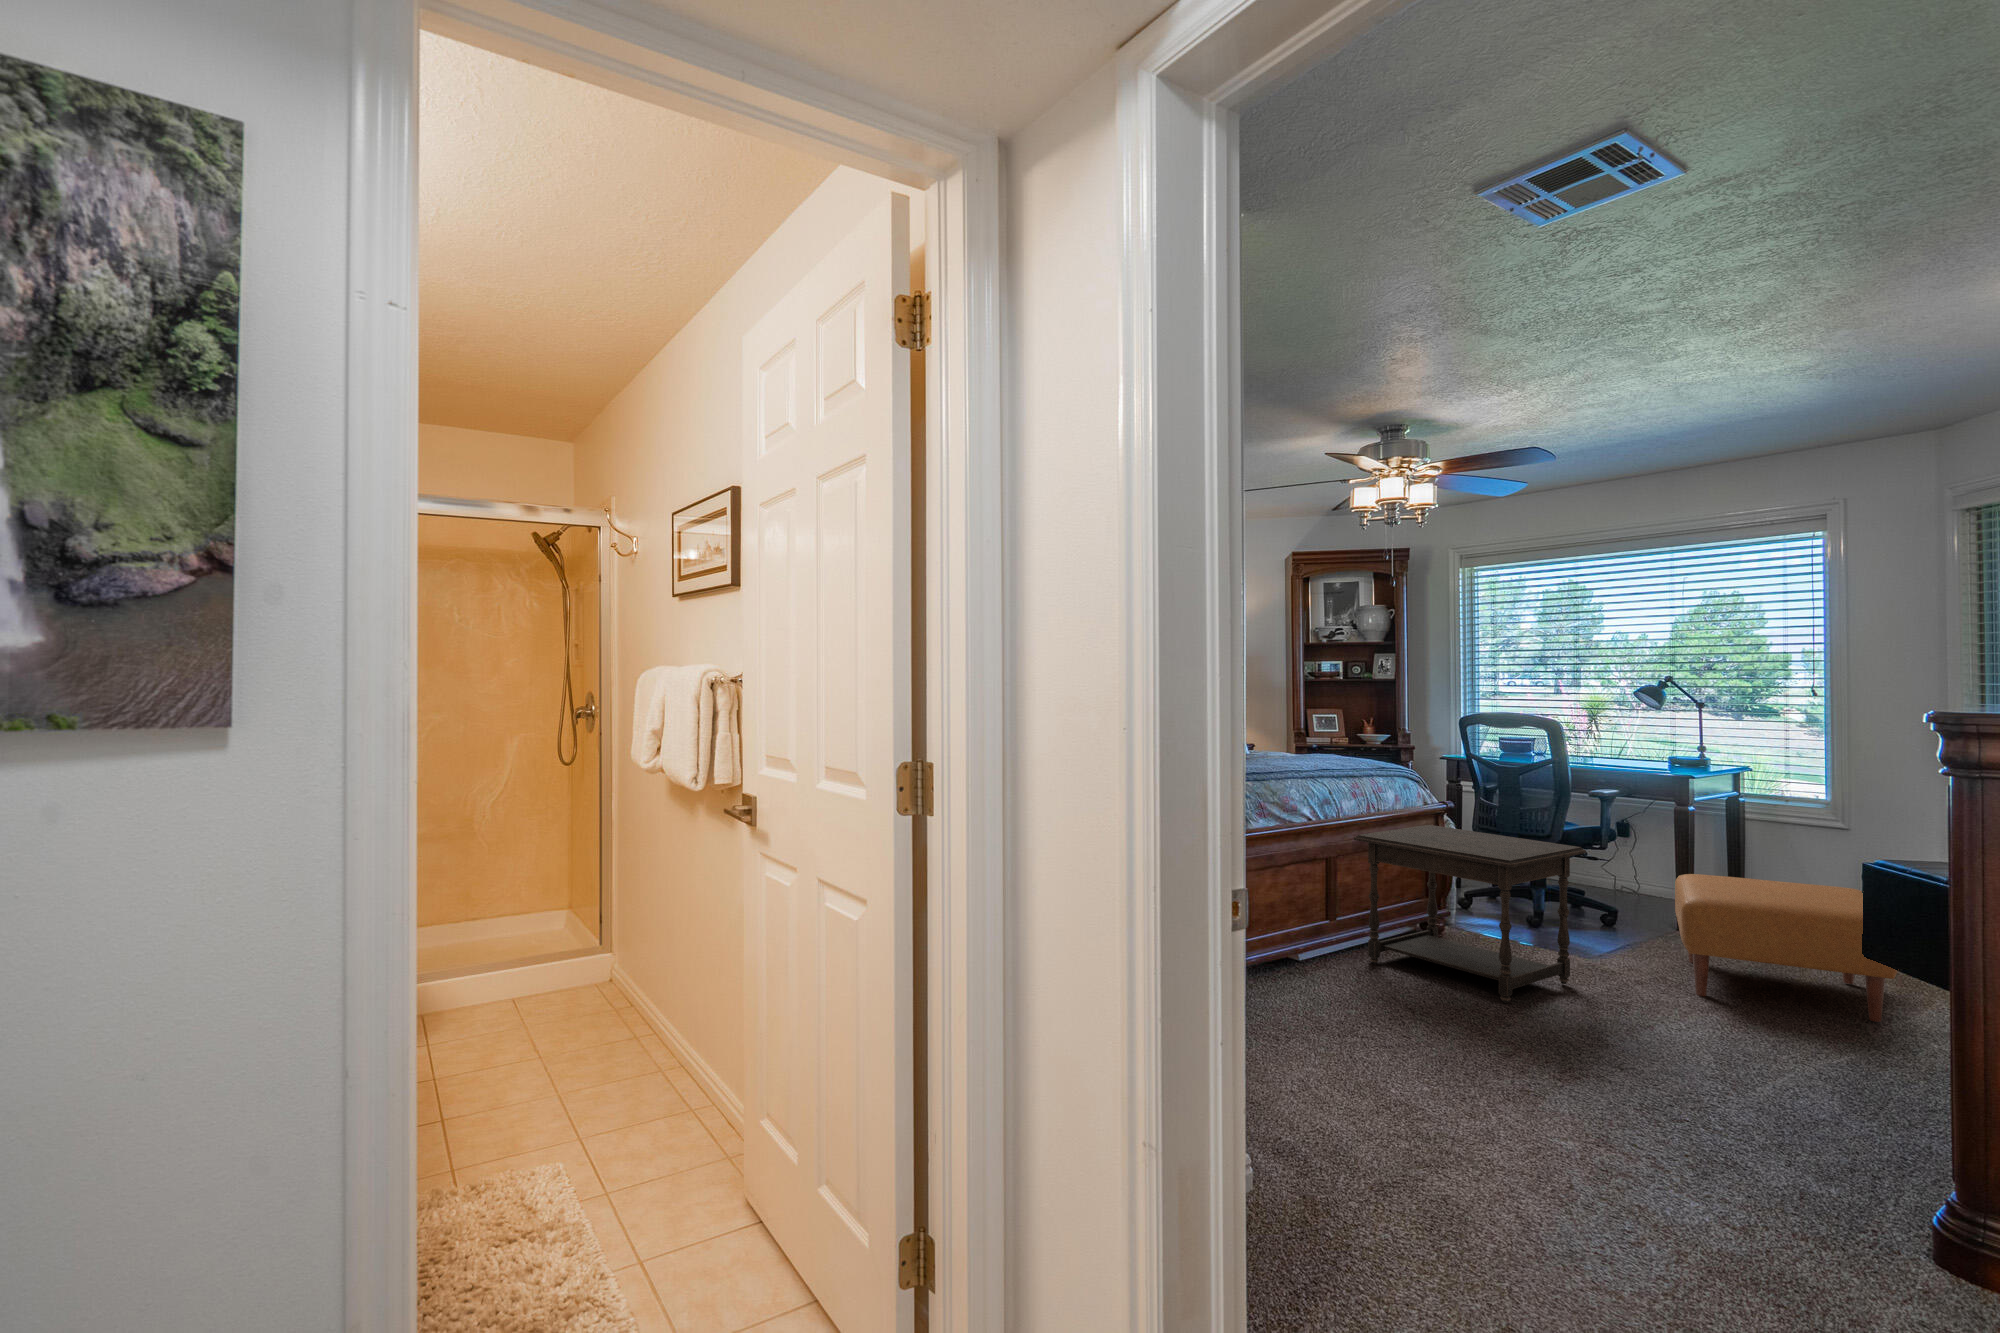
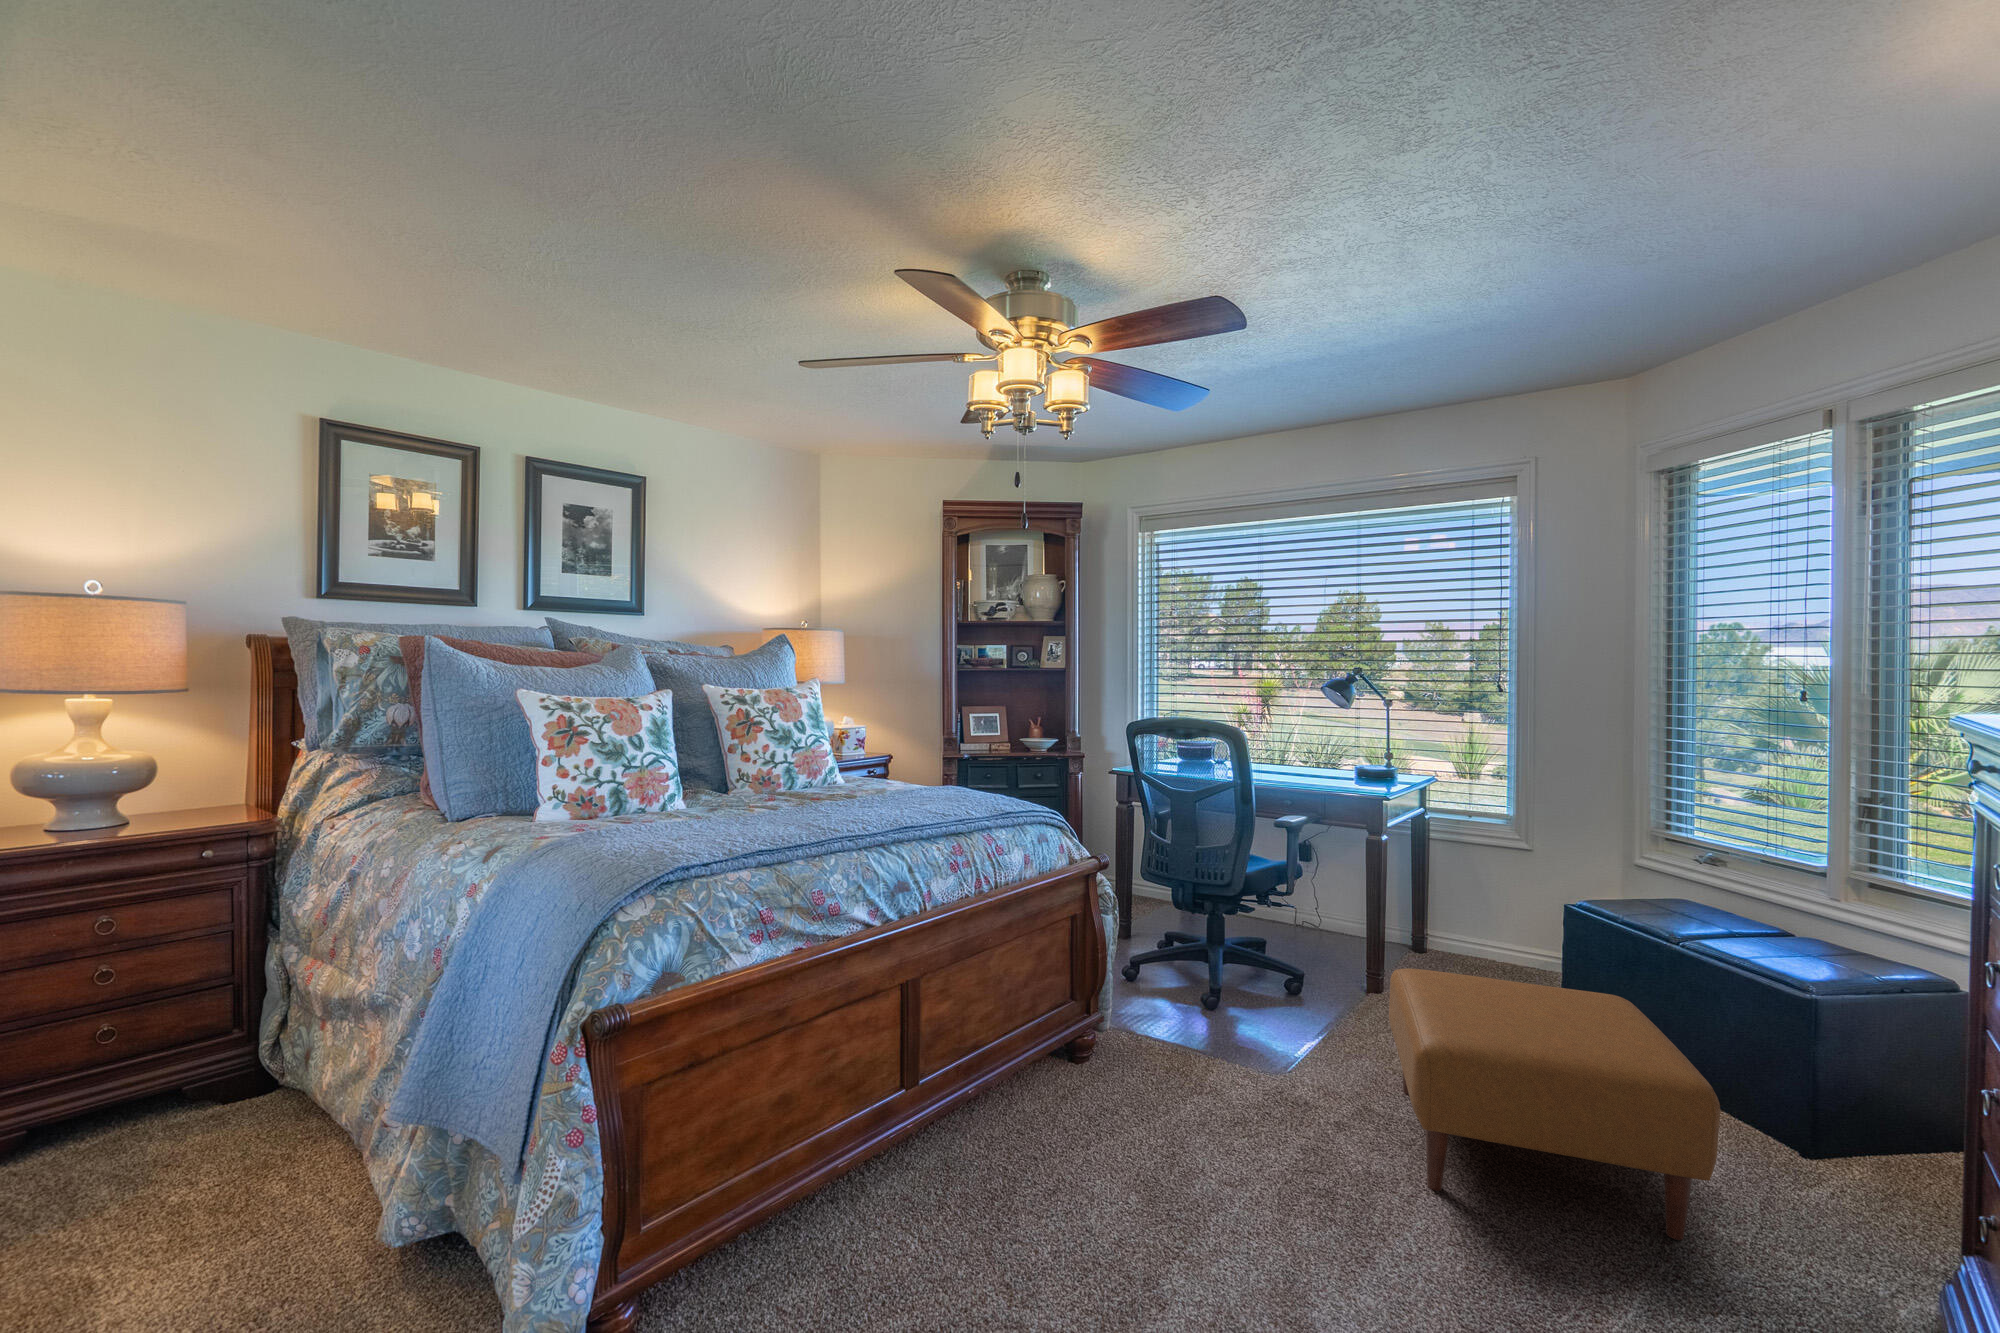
side table: present [1354,825,1586,1003] -> none [941,905,1285,1265]

